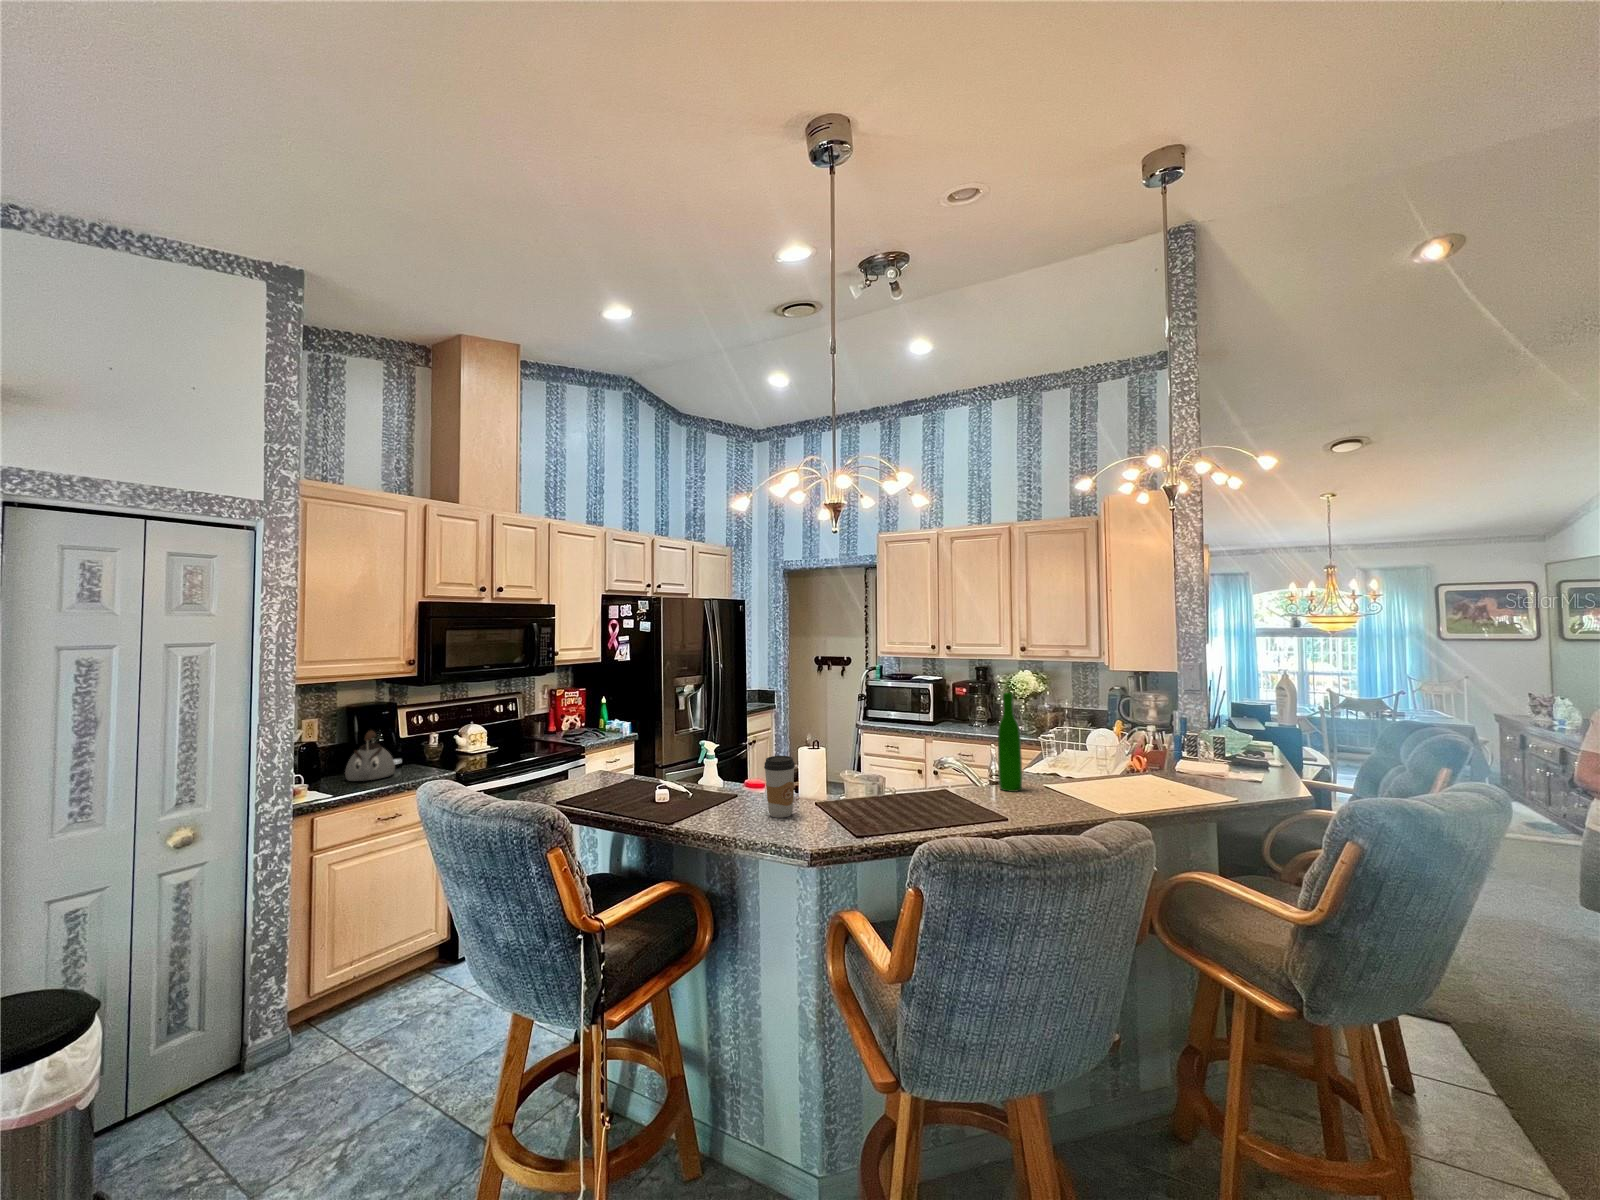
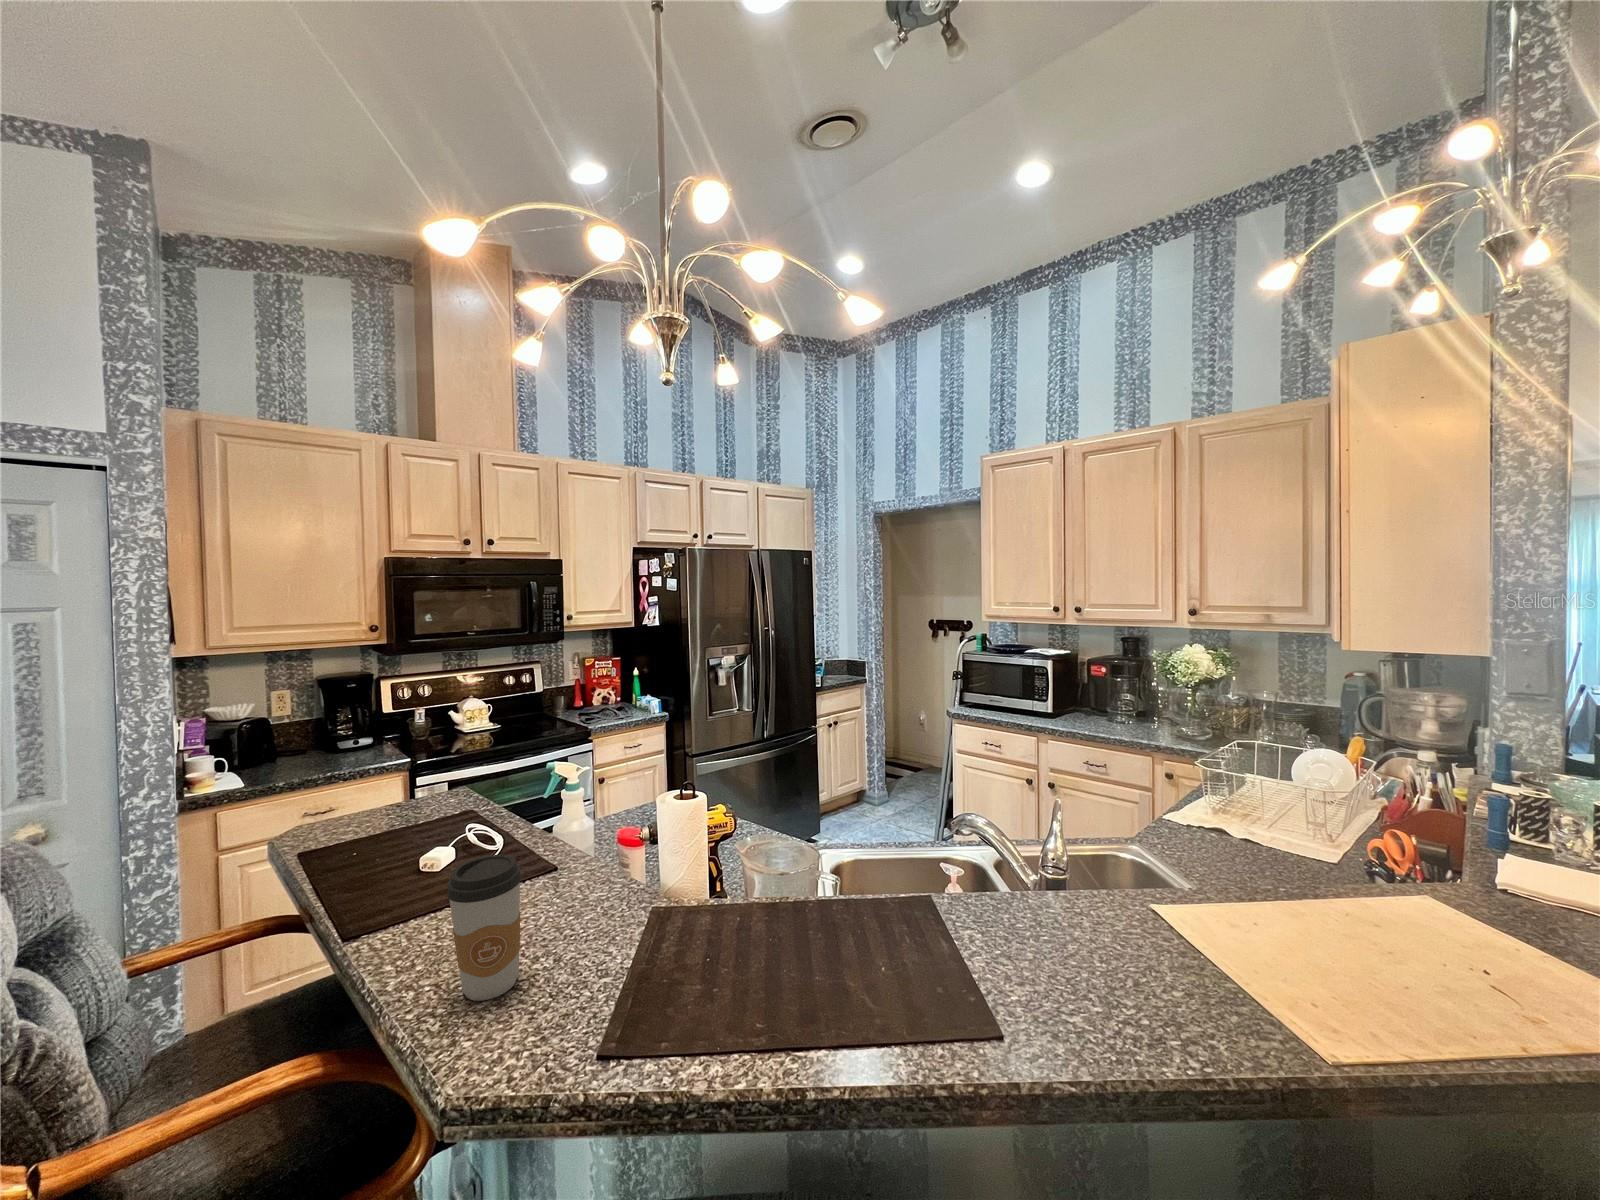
wine bottle: present [998,692,1022,792] -> none [1043,725,1100,957]
kettle: present [345,731,395,781] -> none [288,707,349,766]

